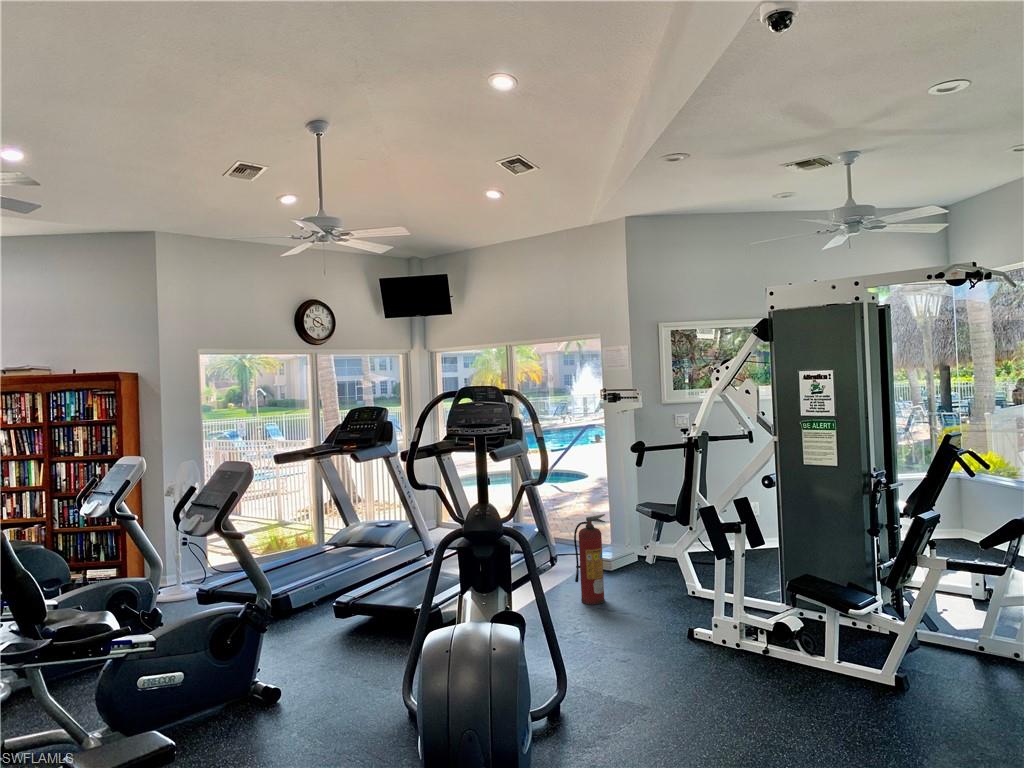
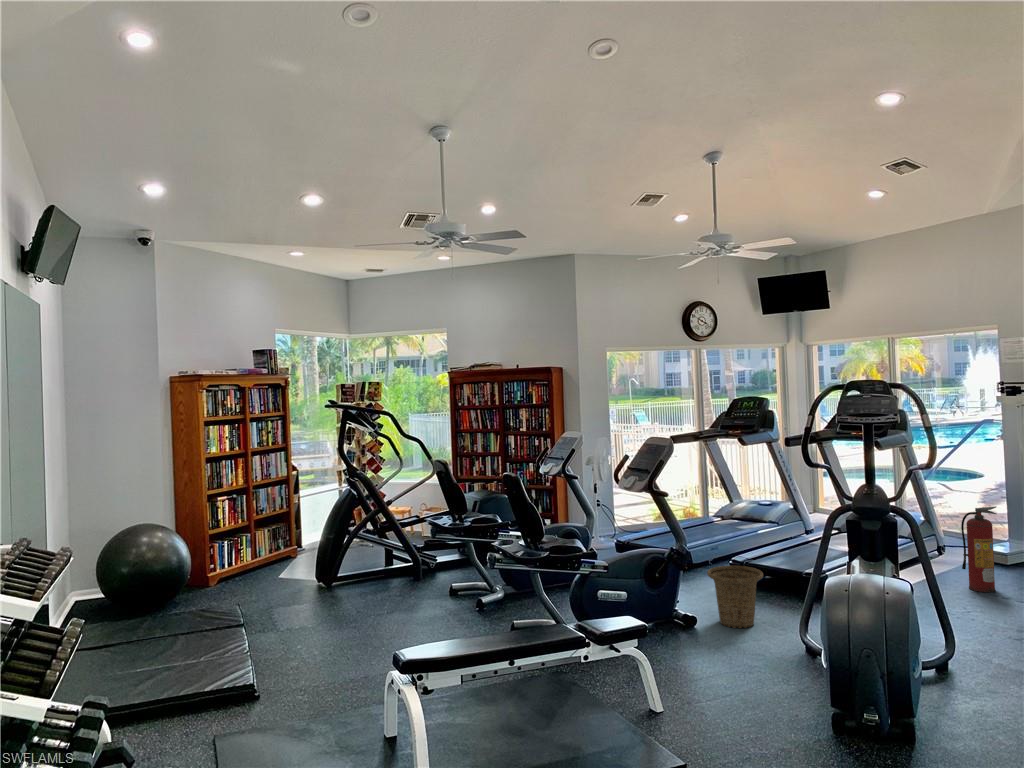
basket: none [290,622,363,711] -> present [707,566,763,628]

